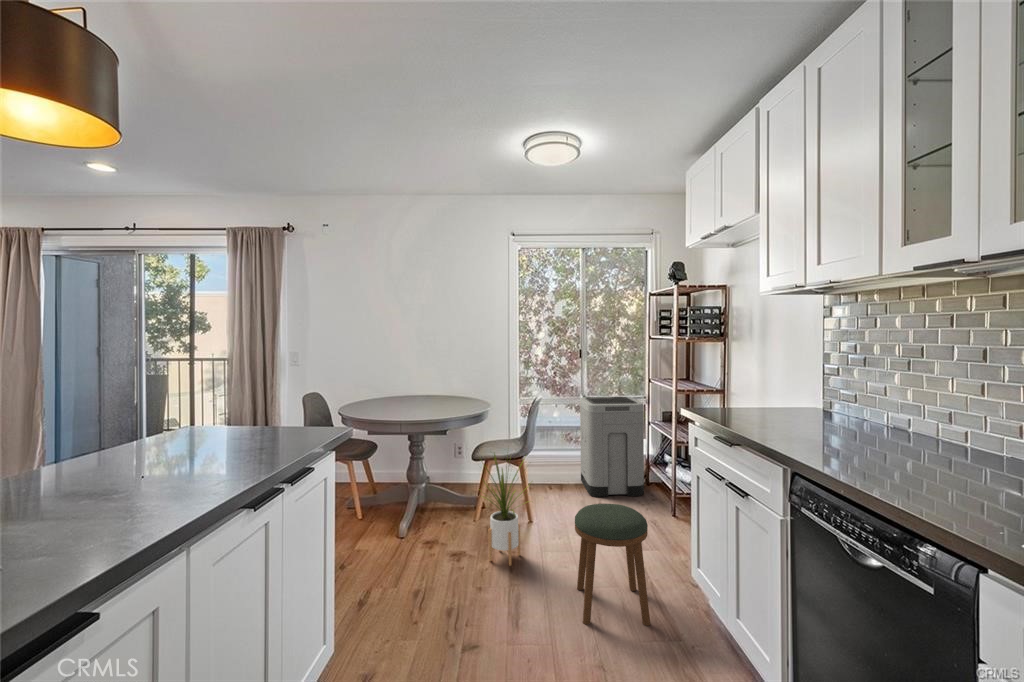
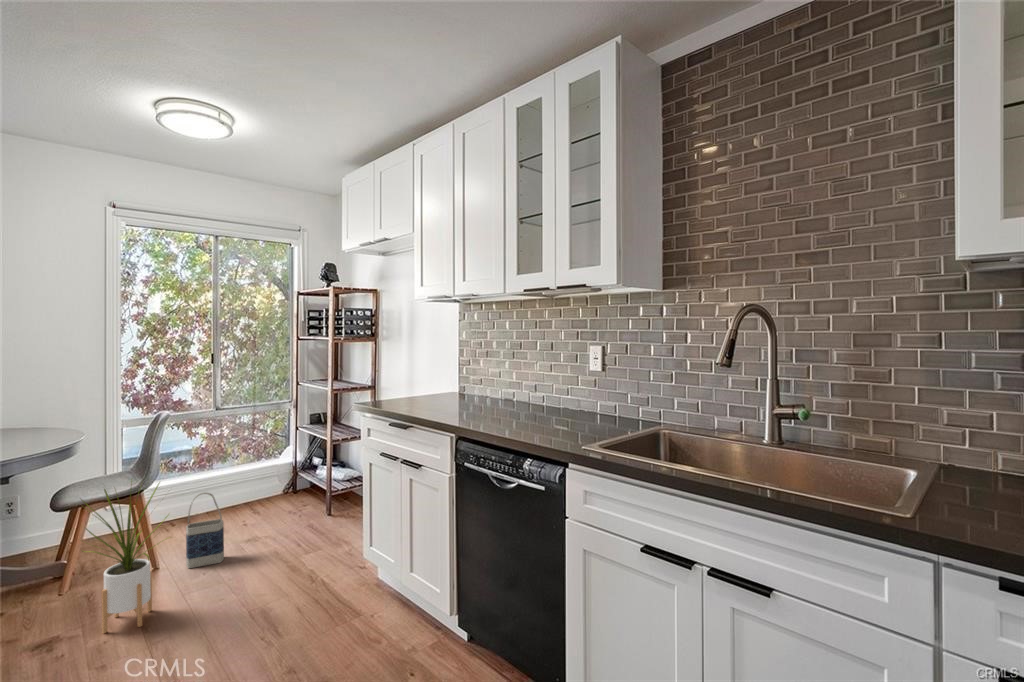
trash can: present [580,397,644,497] -> none [212,403,294,520]
bag: none [550,469,577,532] -> present [186,492,224,568]
stool: present [575,504,650,626] -> none [242,509,331,644]

